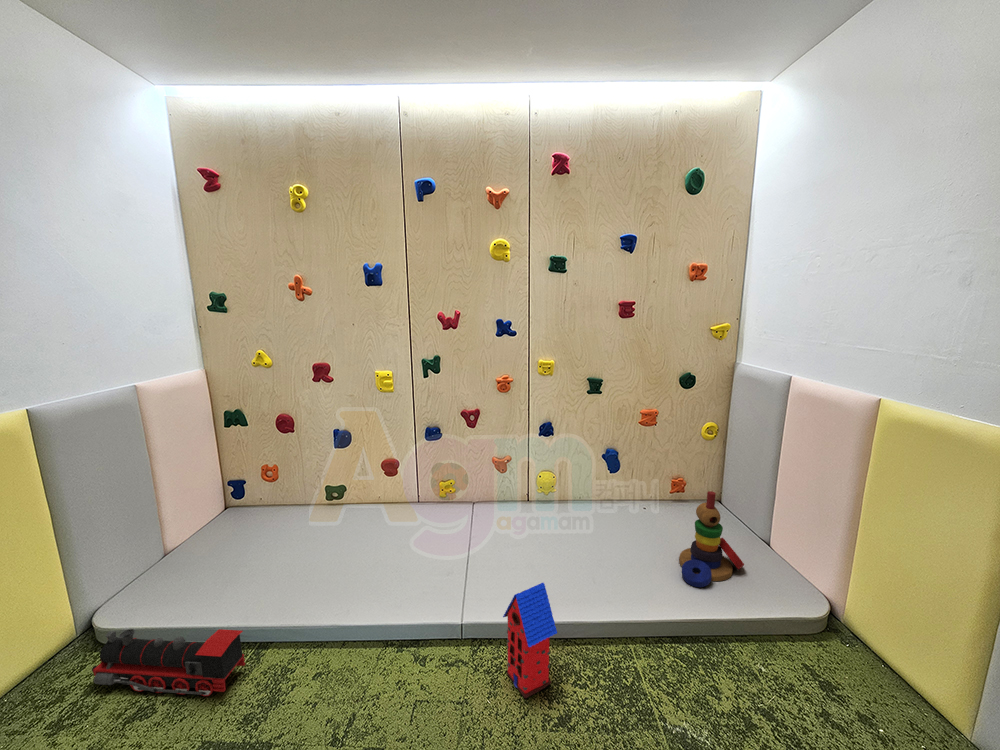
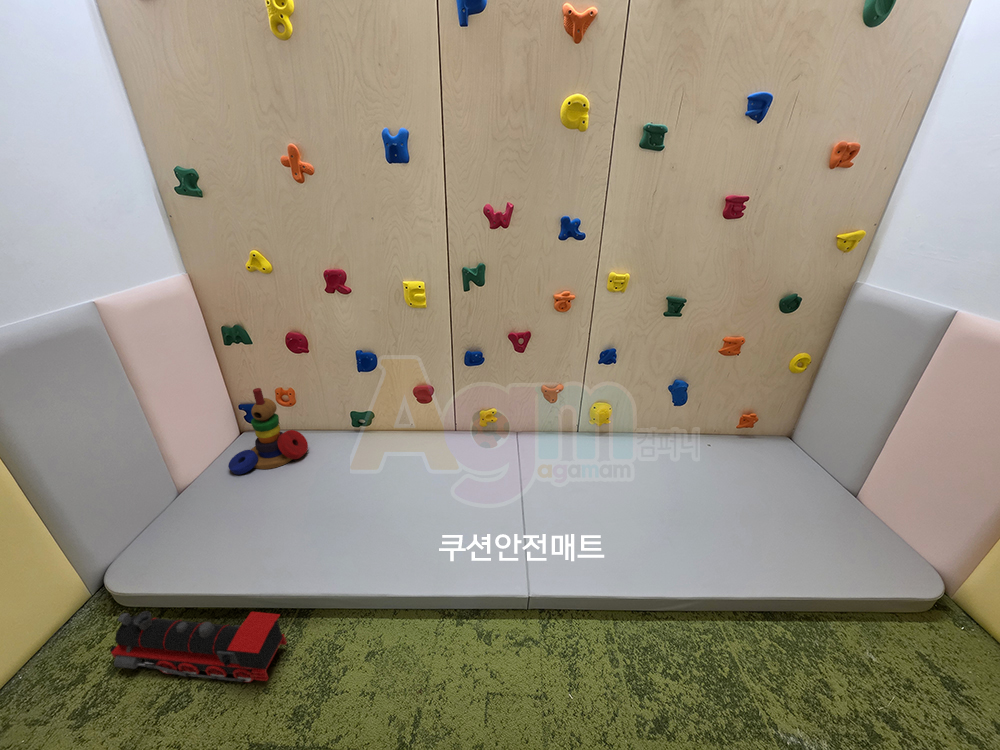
stacking toy: present [679,491,744,587] -> present [228,388,308,475]
toy house: present [503,583,557,698] -> none [586,580,658,694]

